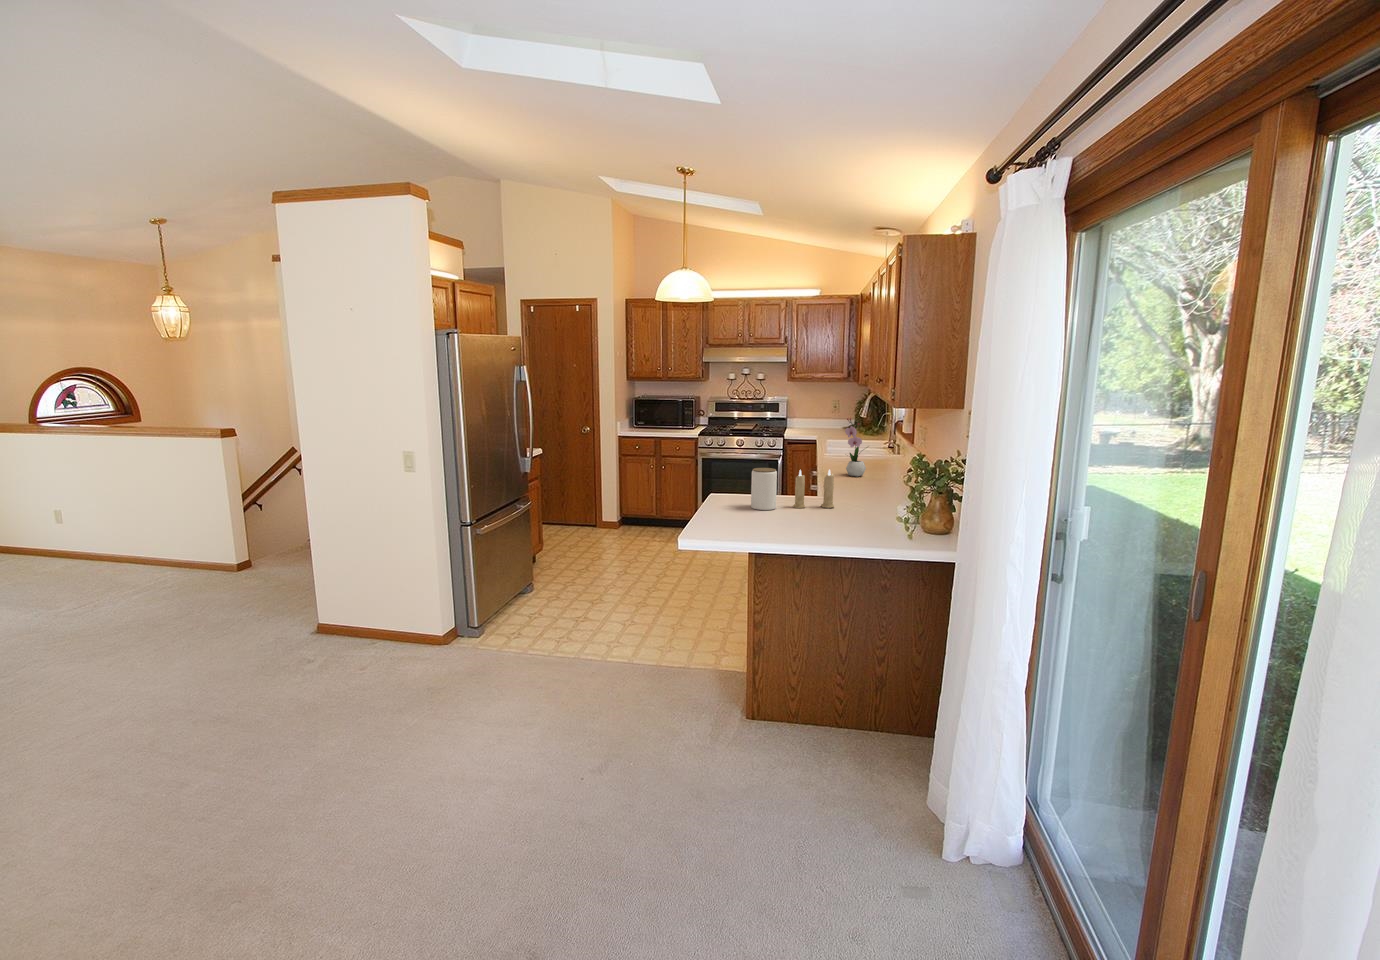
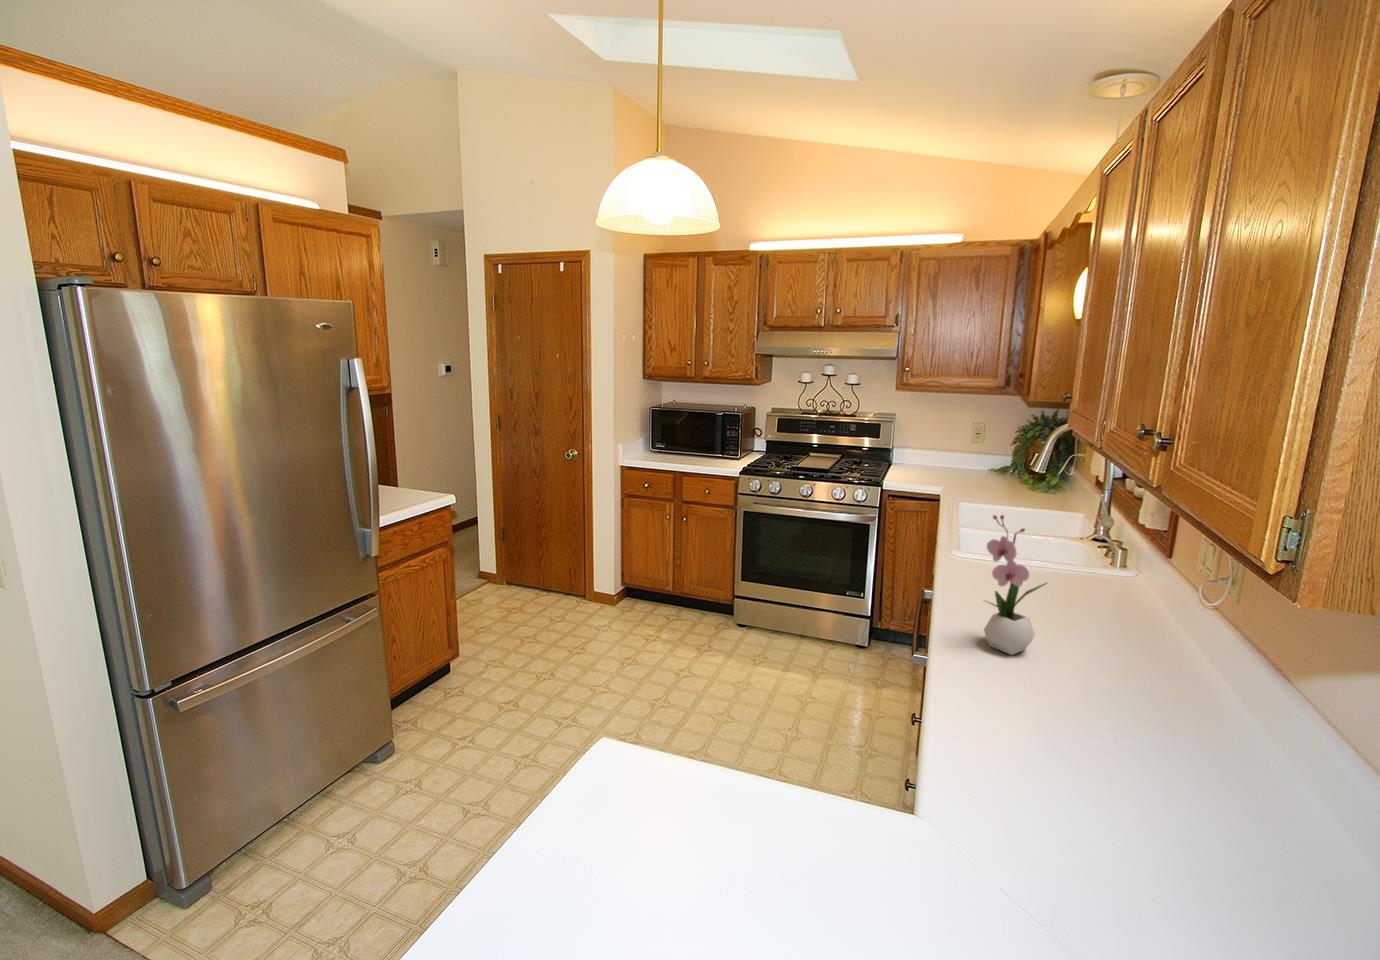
jar: present [751,468,777,510] -> none [644,732,727,896]
candle: present [793,470,834,508] -> none [783,748,931,895]

